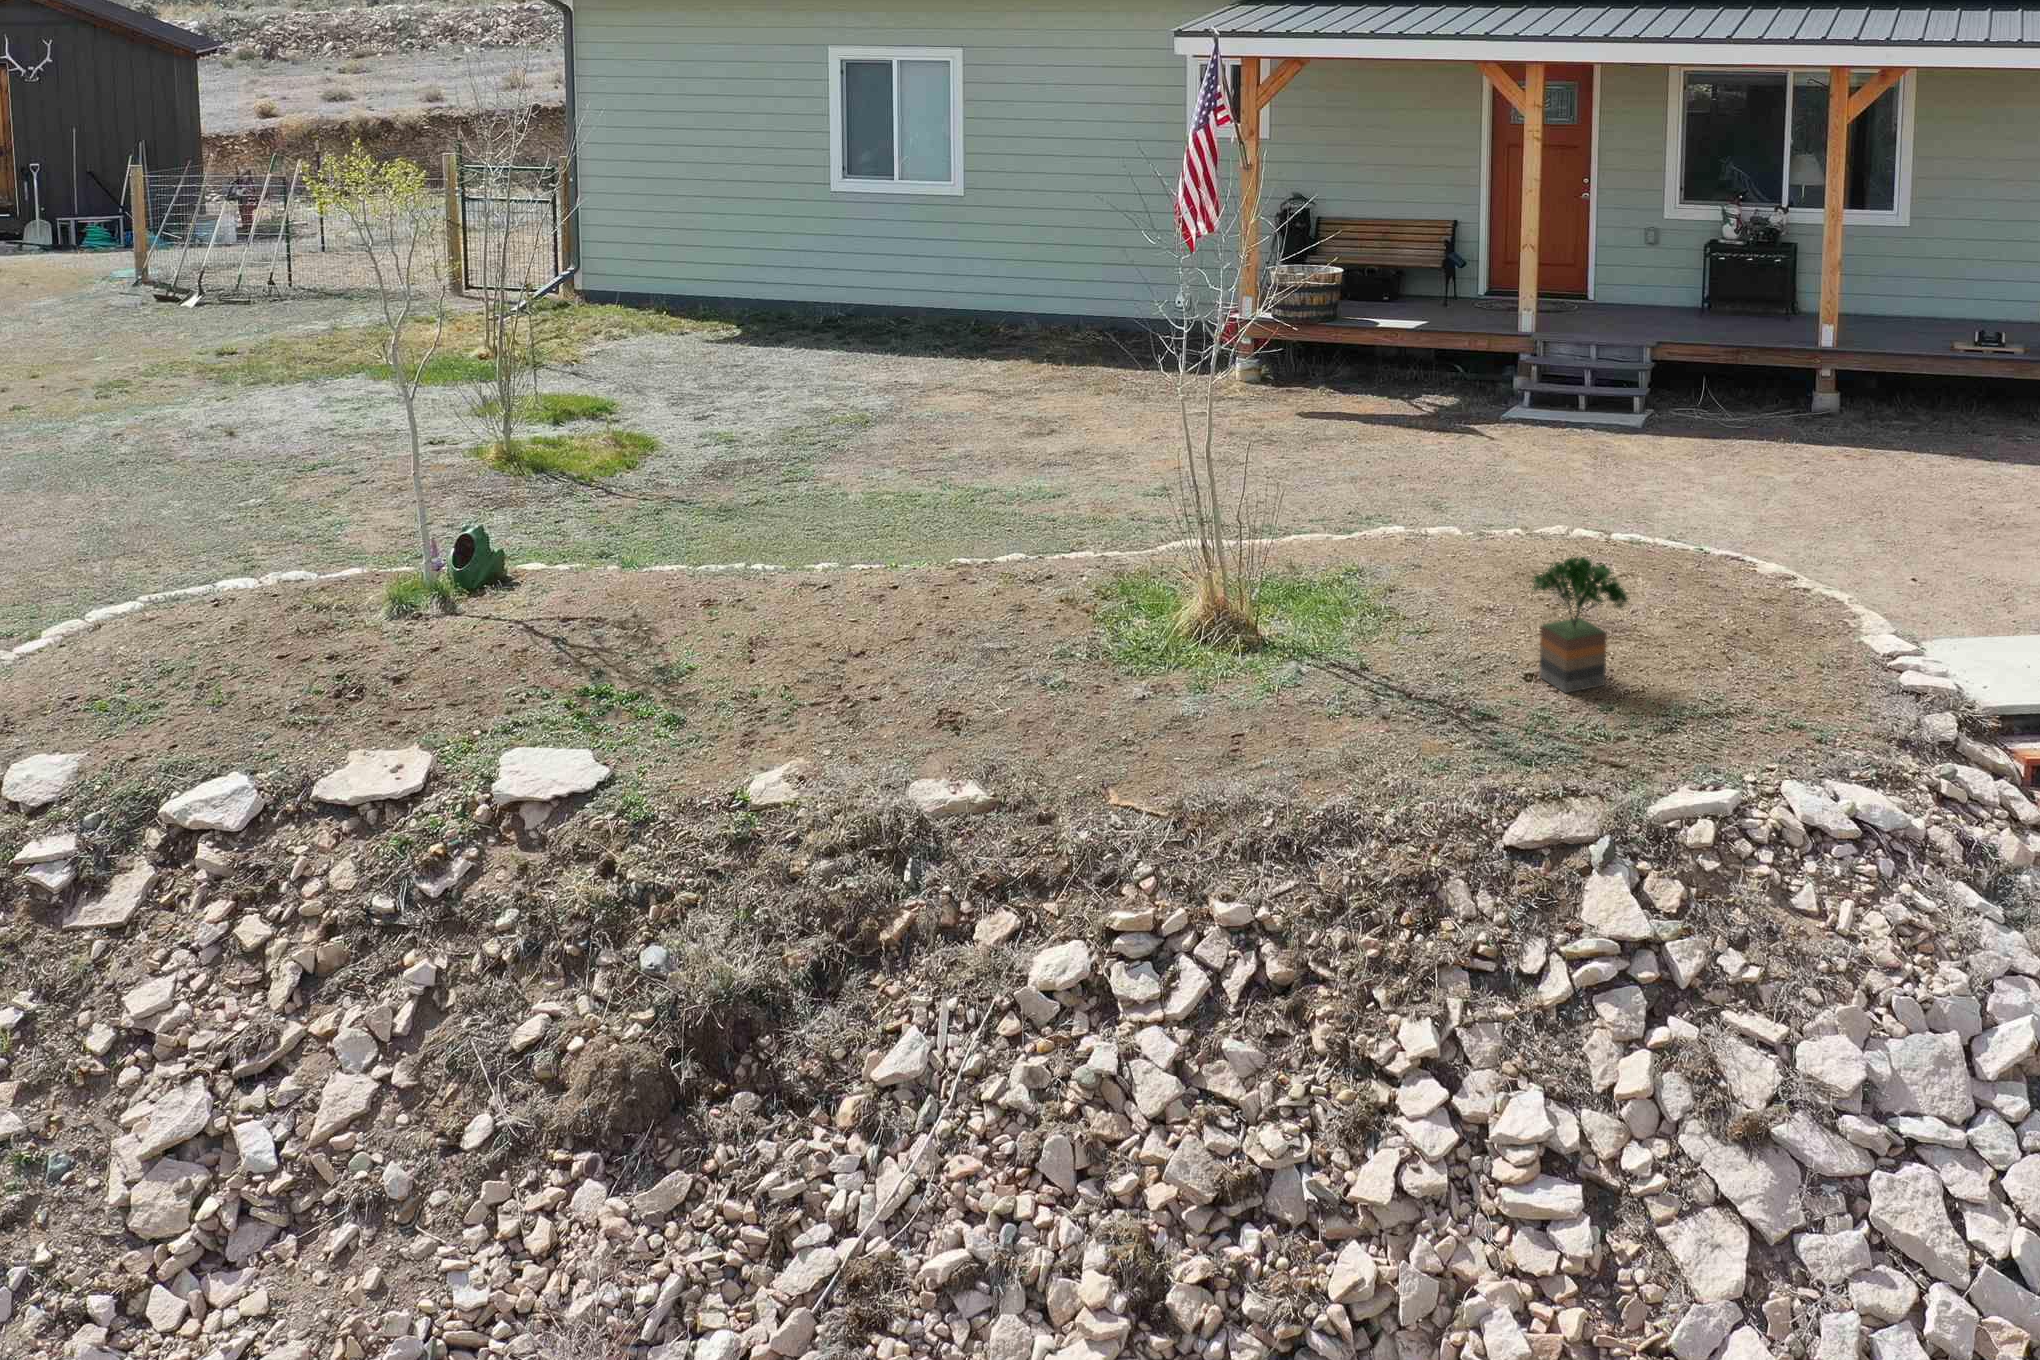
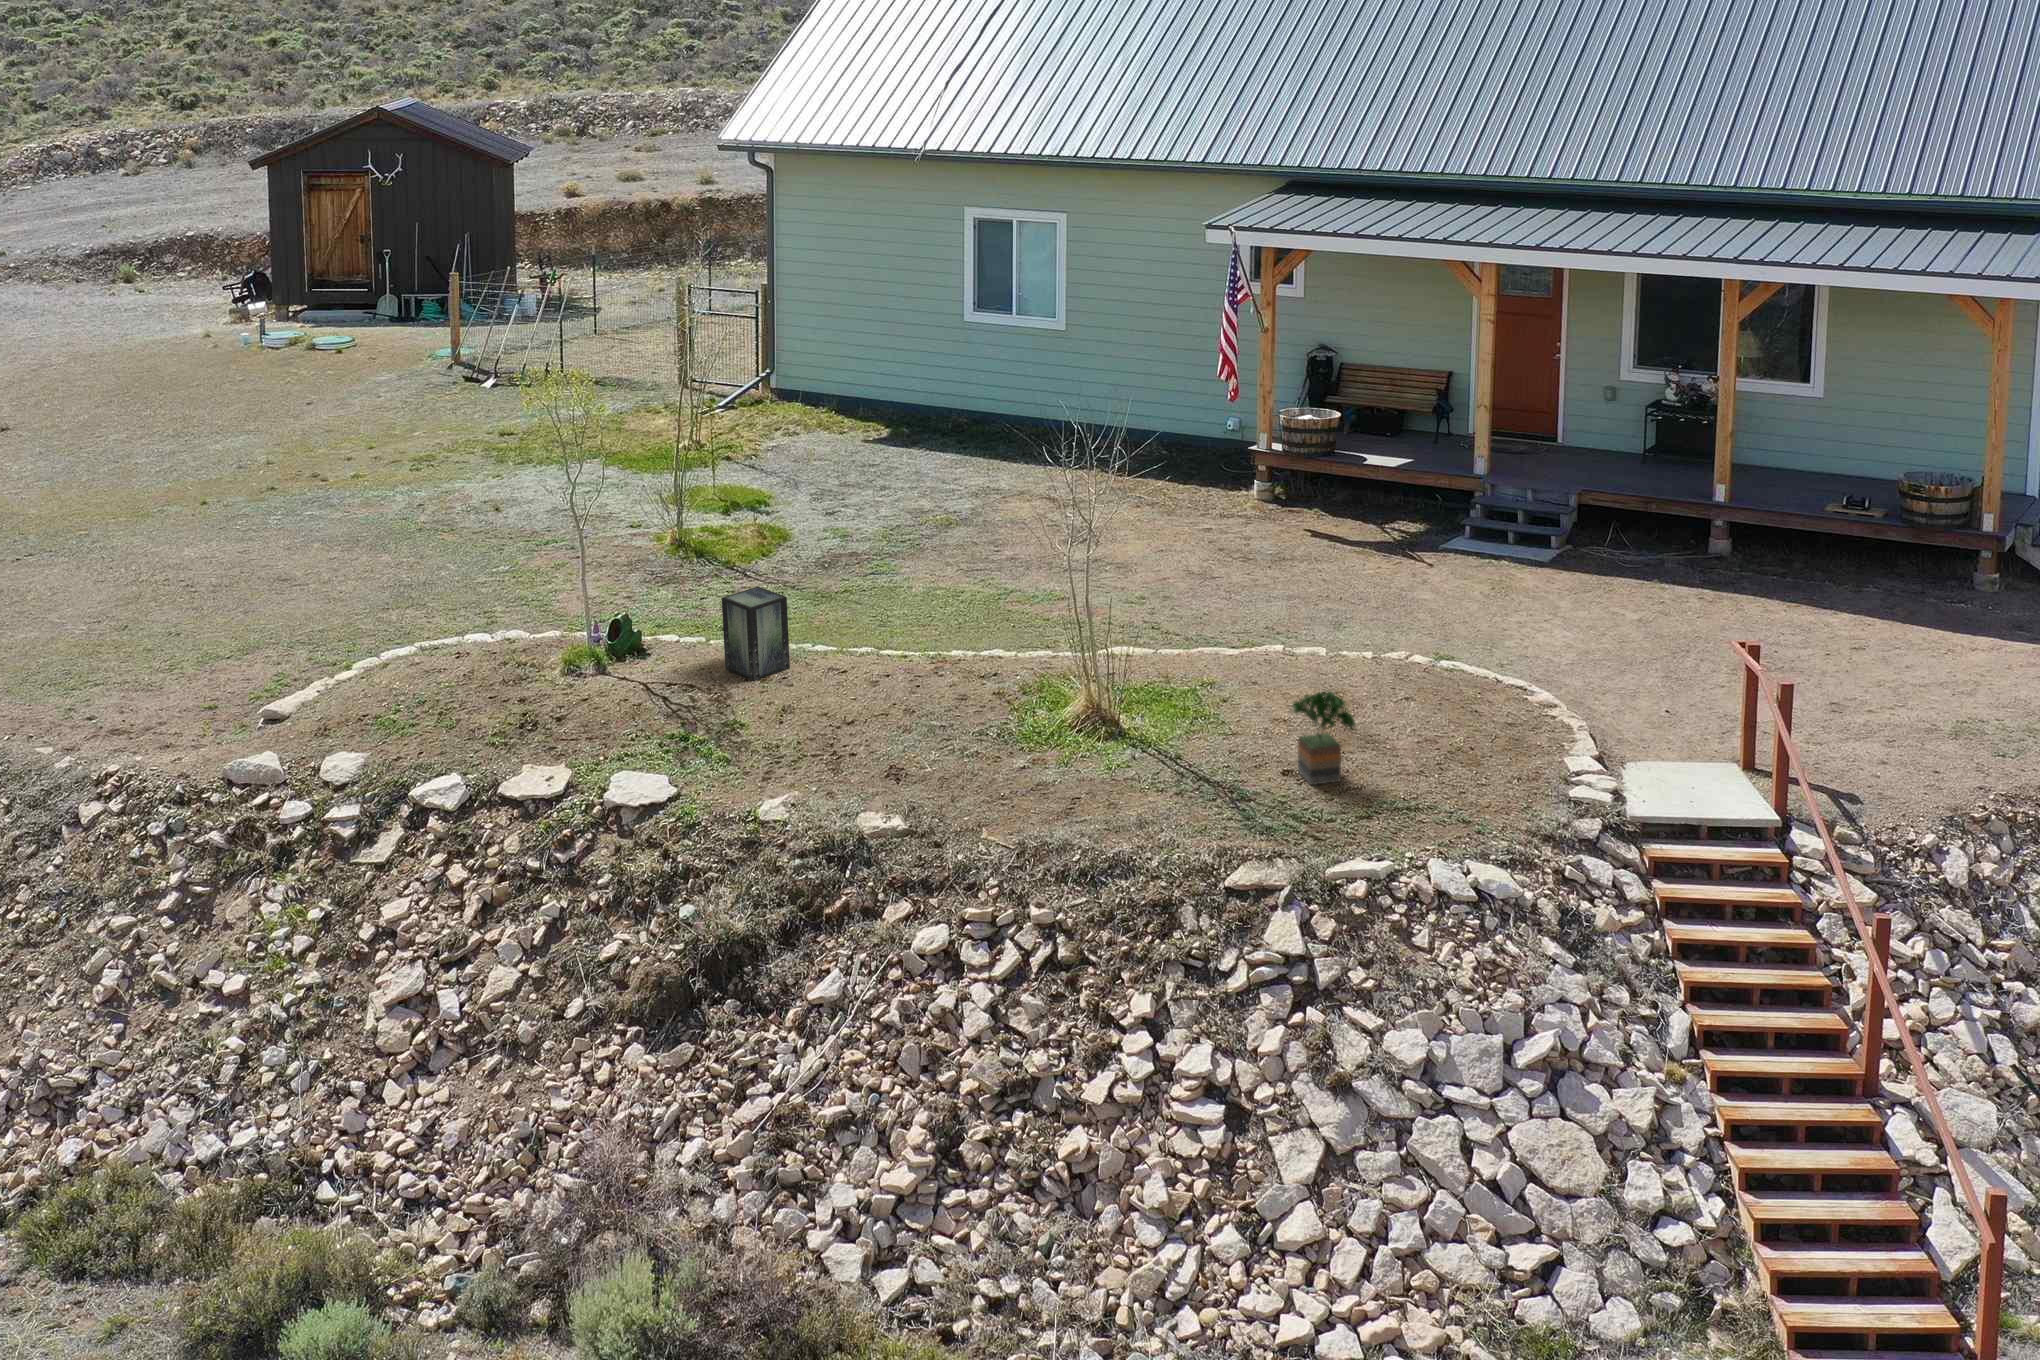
storage box: none [640,471,746,609] -> present [722,586,790,681]

